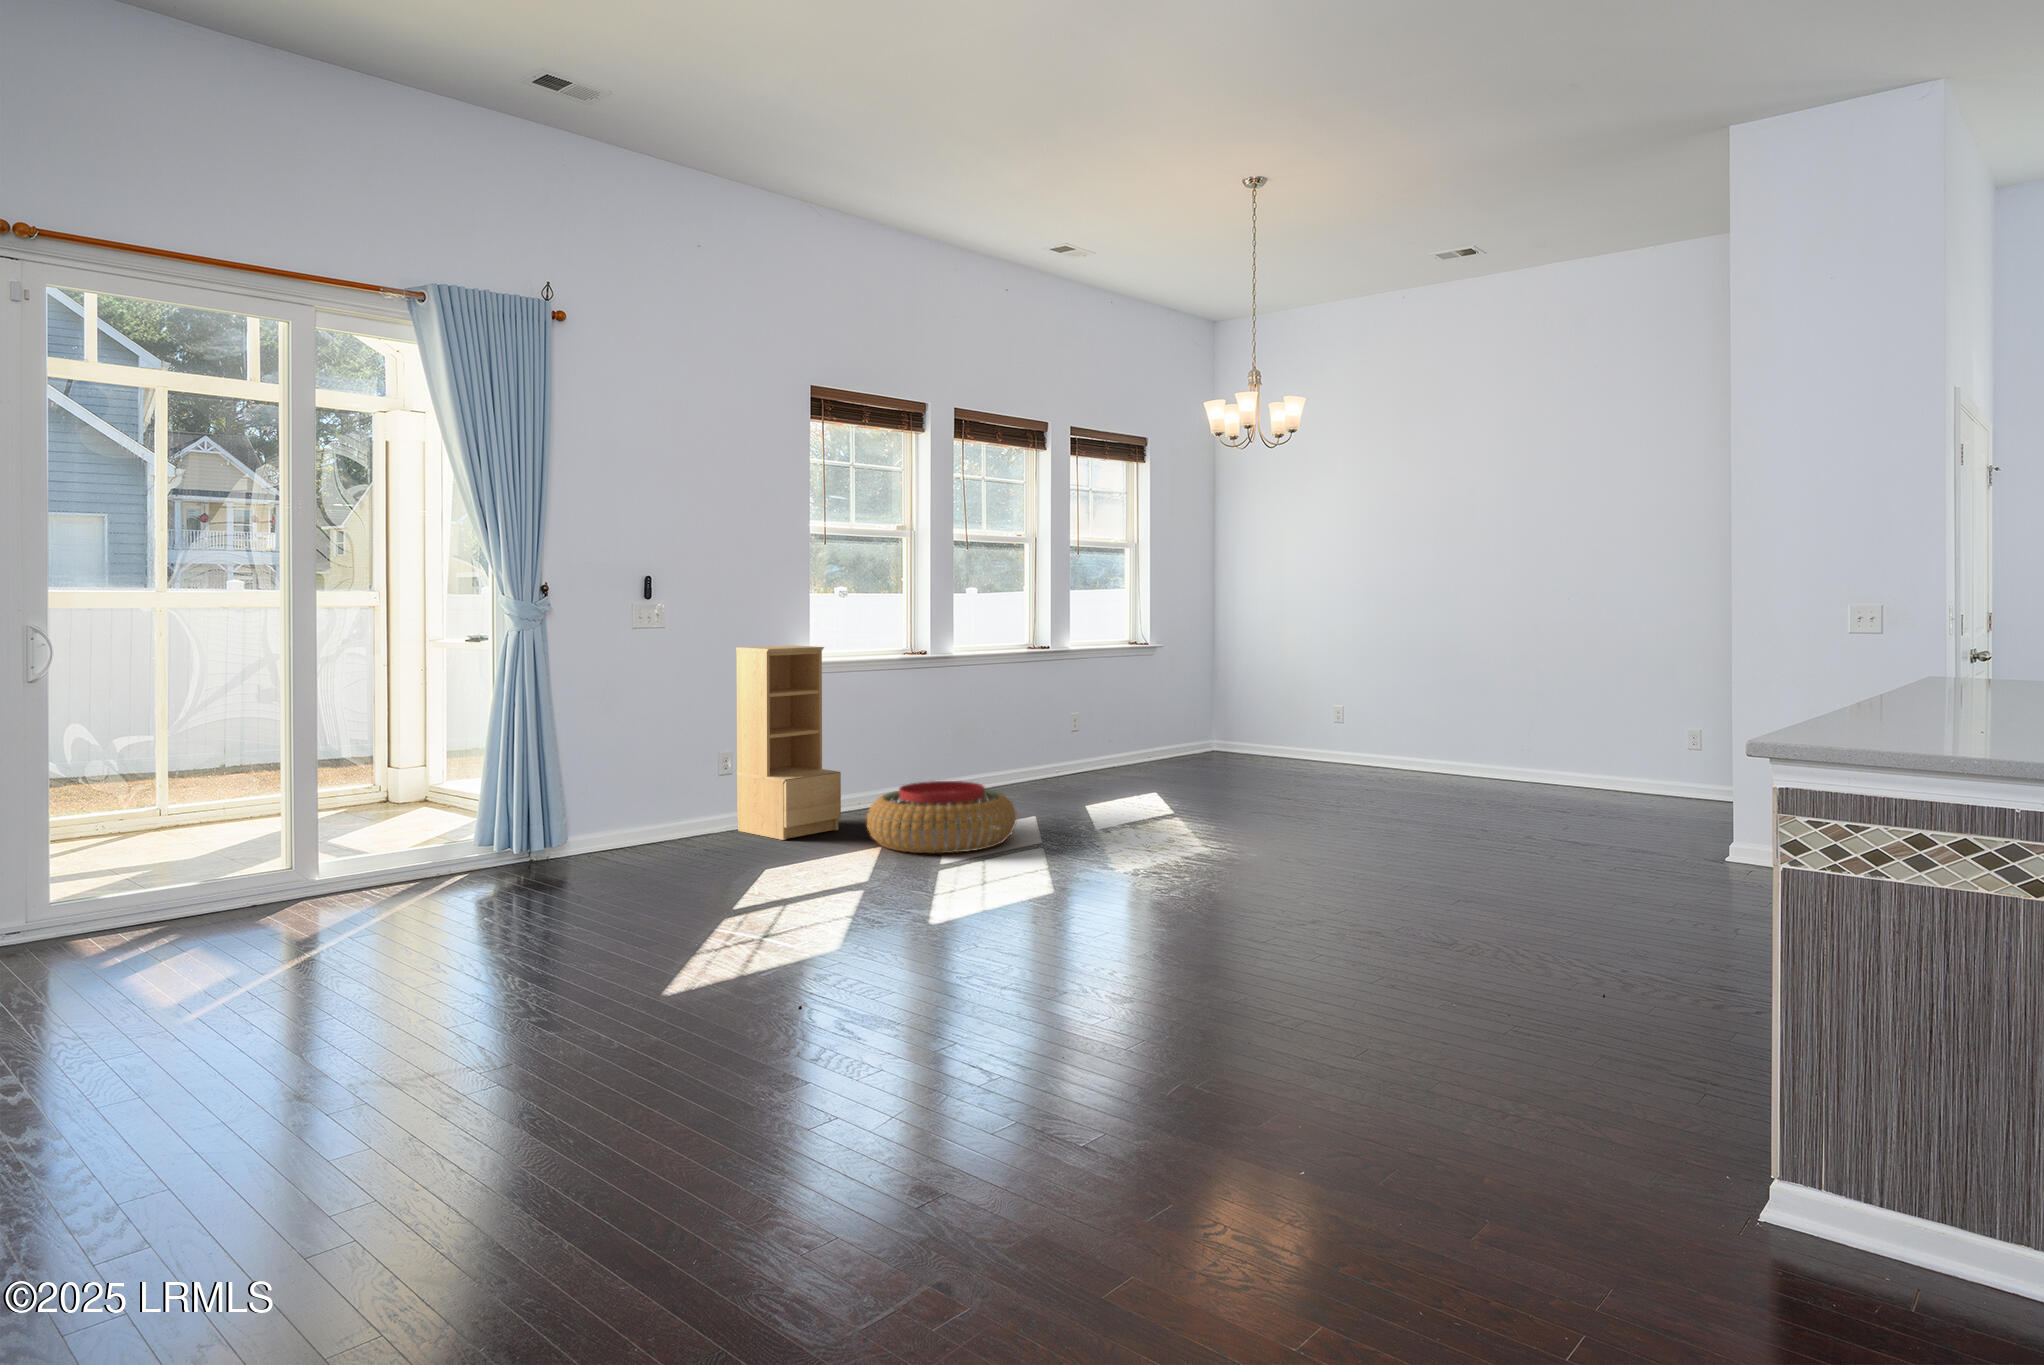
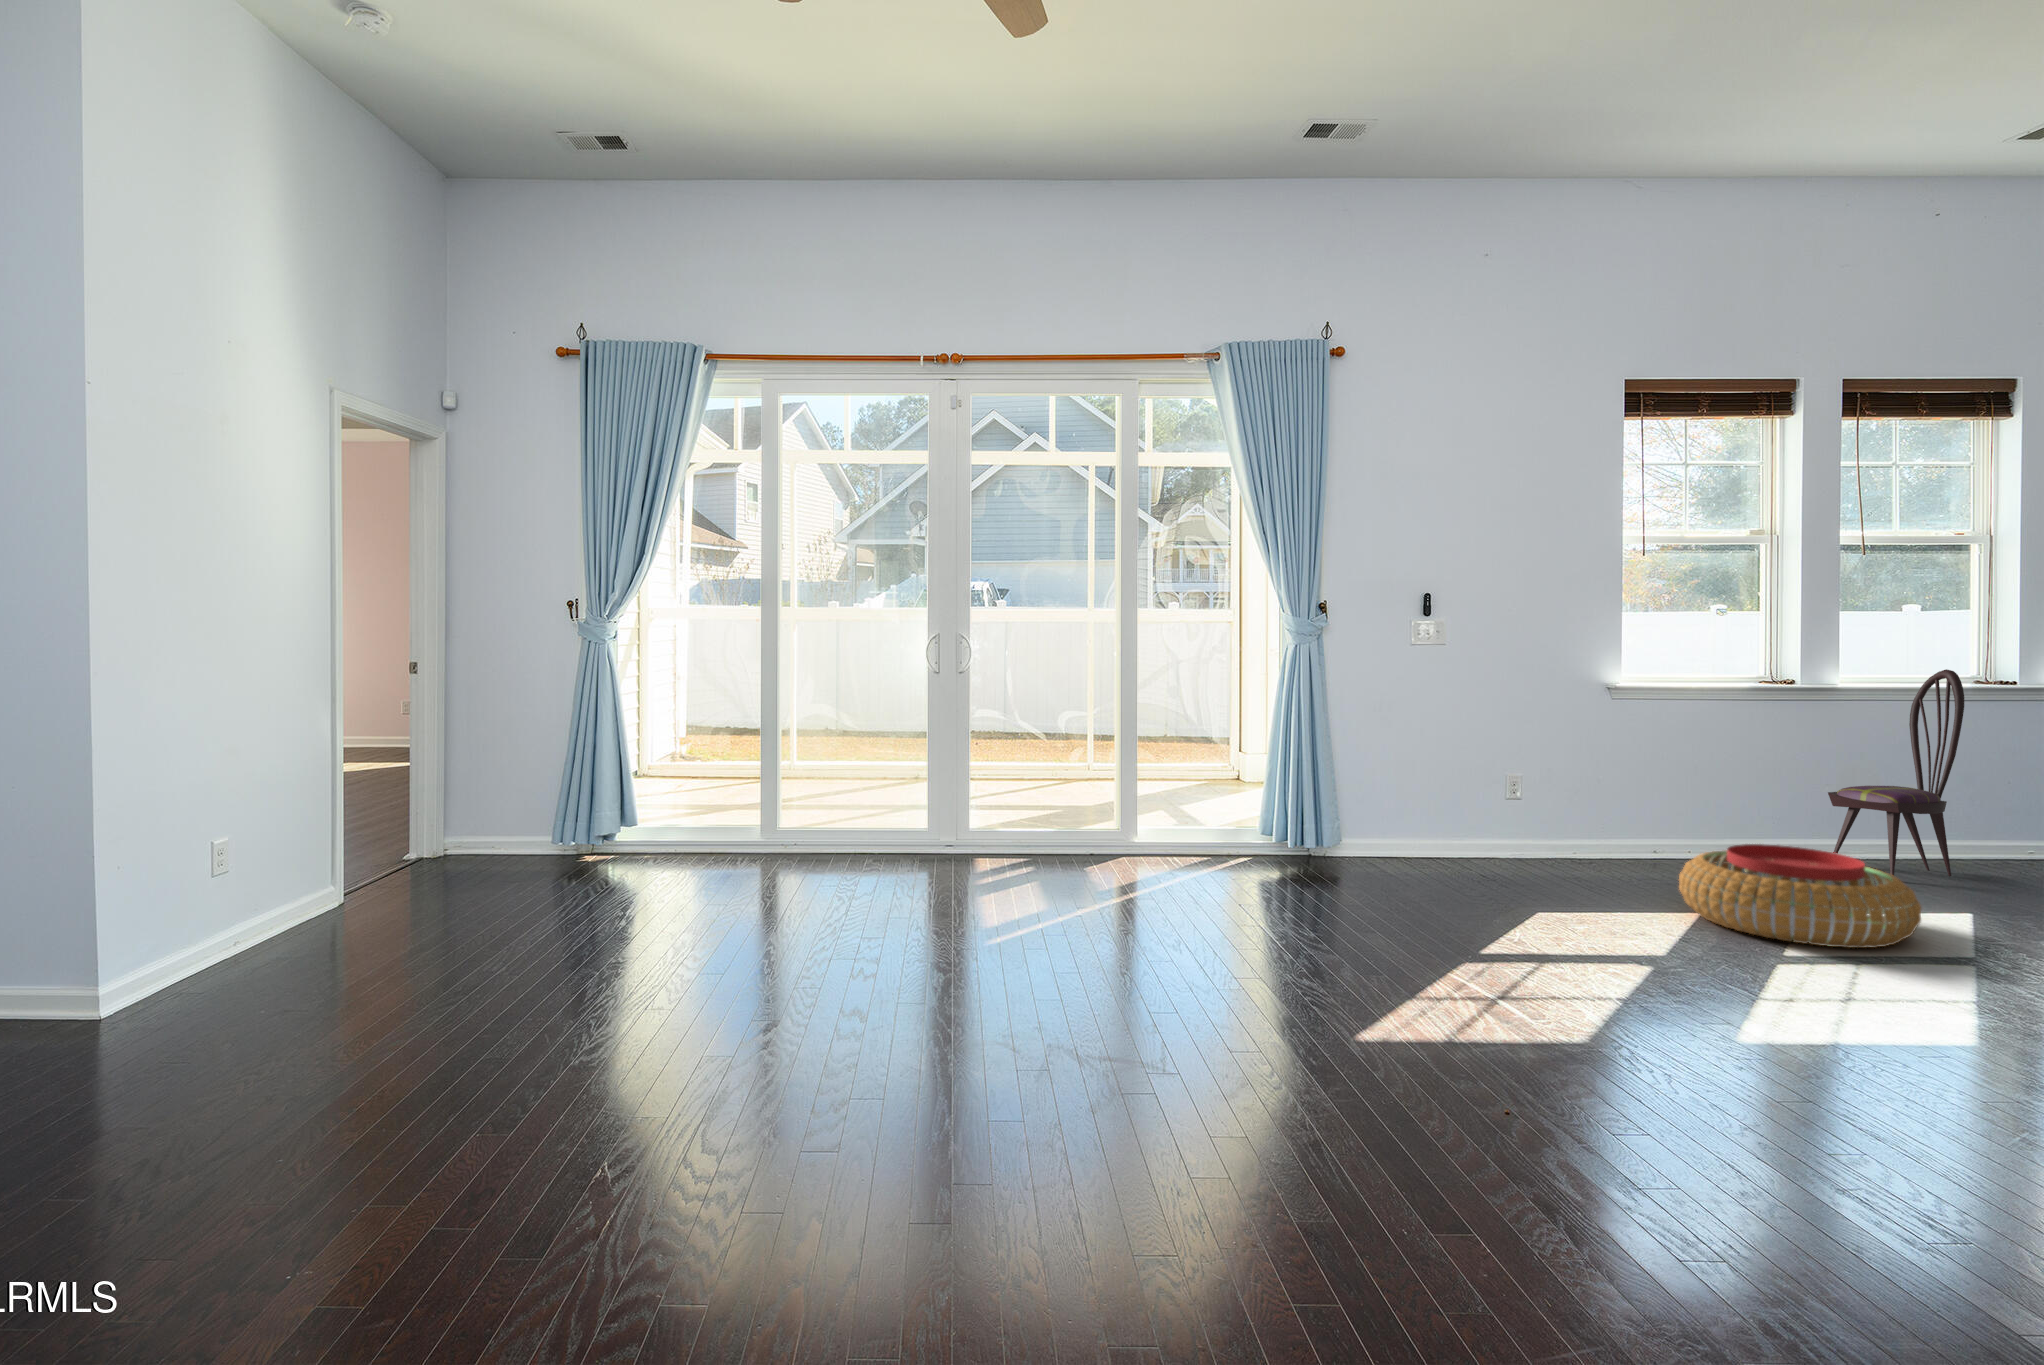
dining chair: none [949,638,1026,801] -> present [1828,669,1964,876]
bookshelf: present [736,646,841,840] -> none [1523,669,1651,884]

